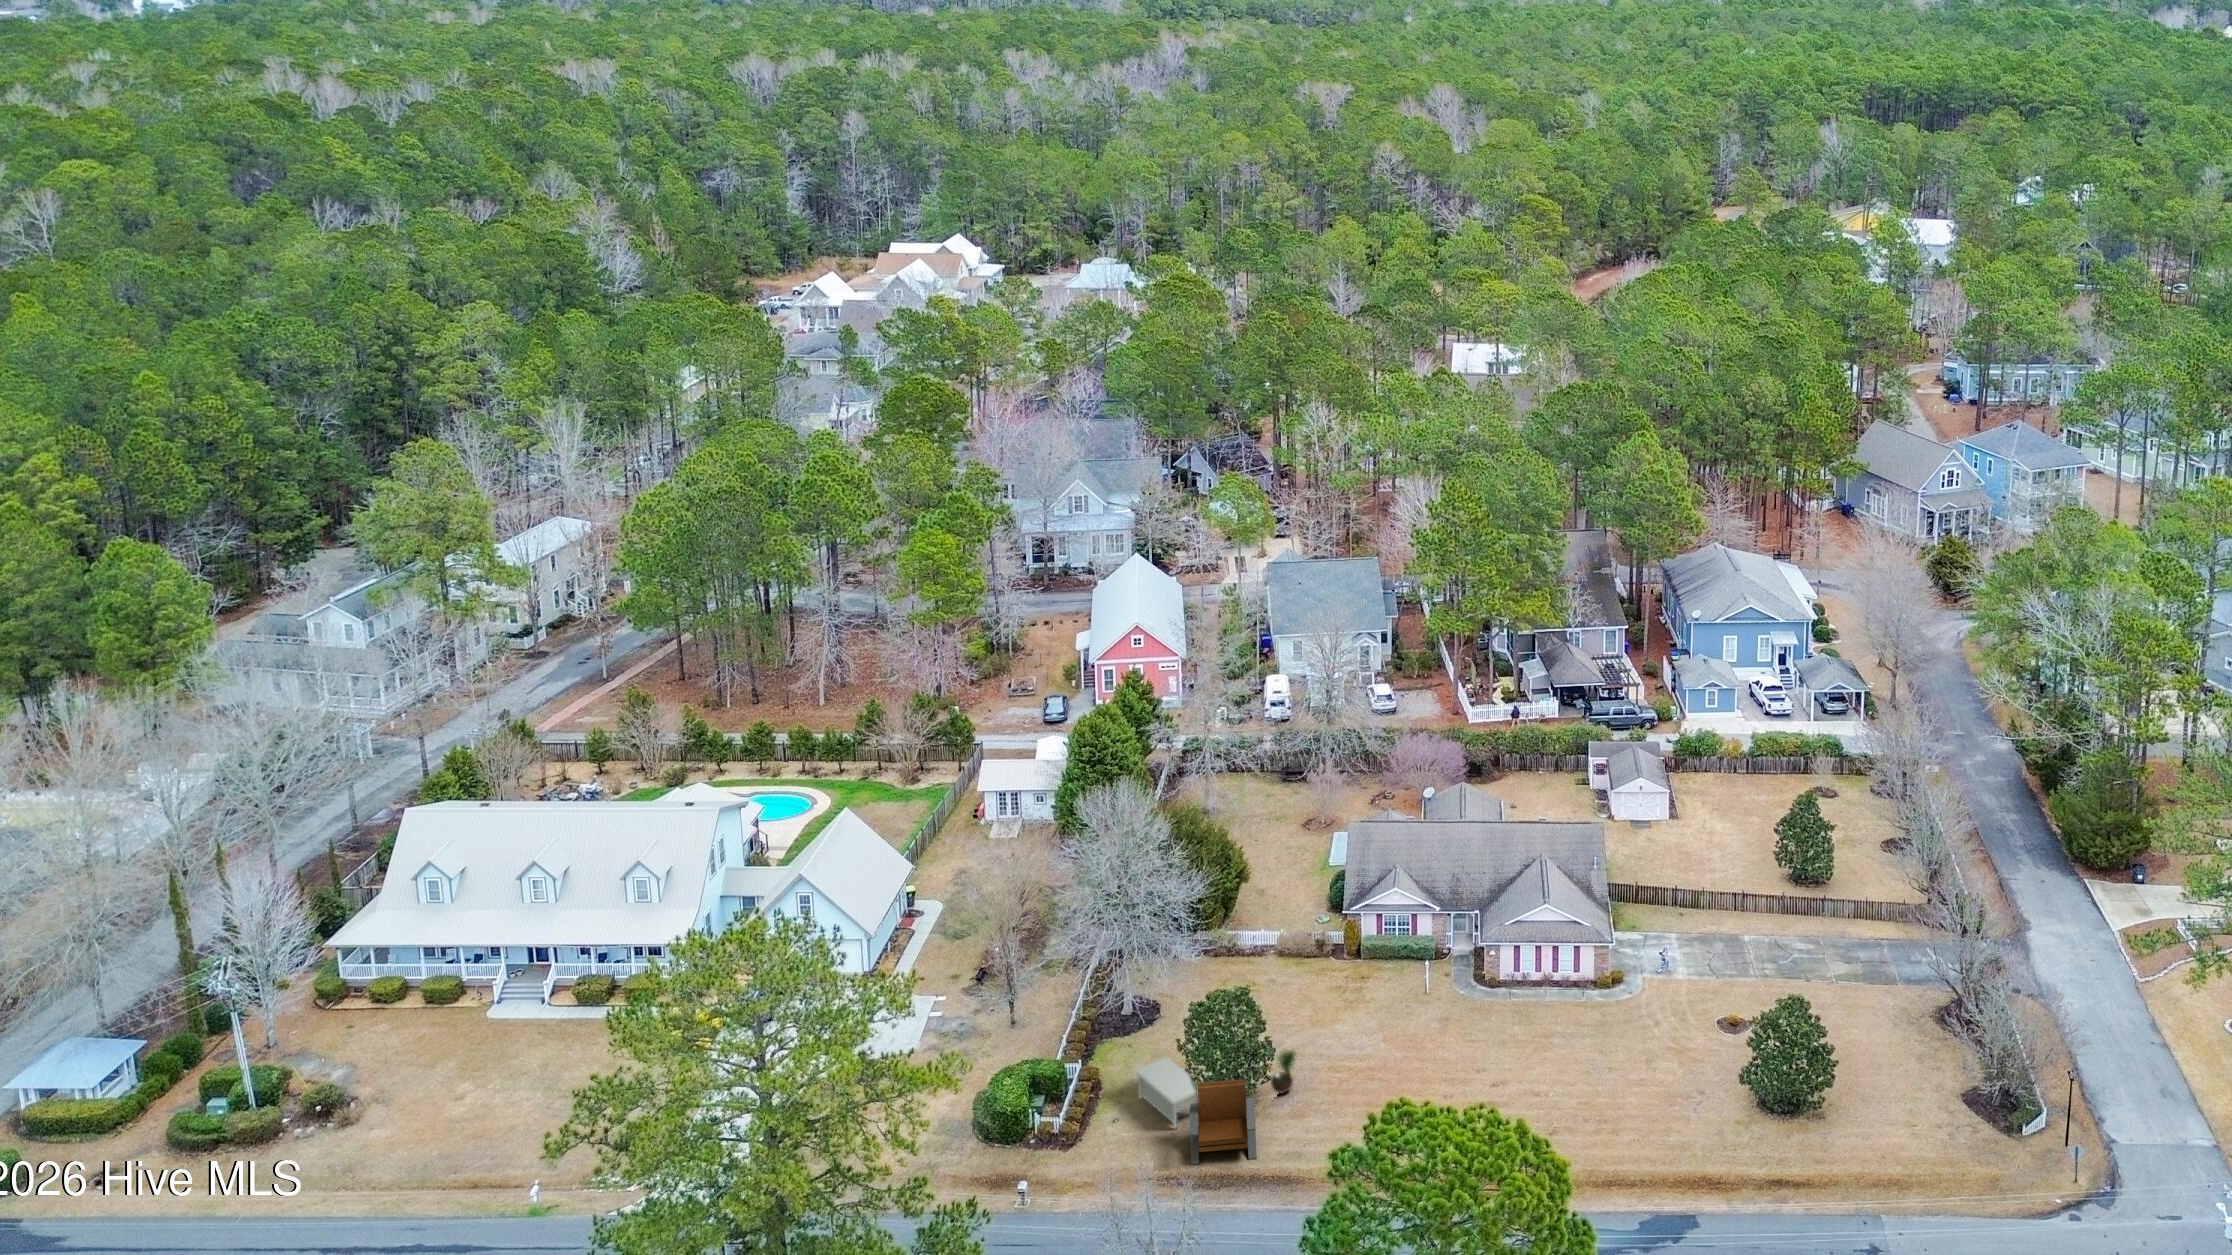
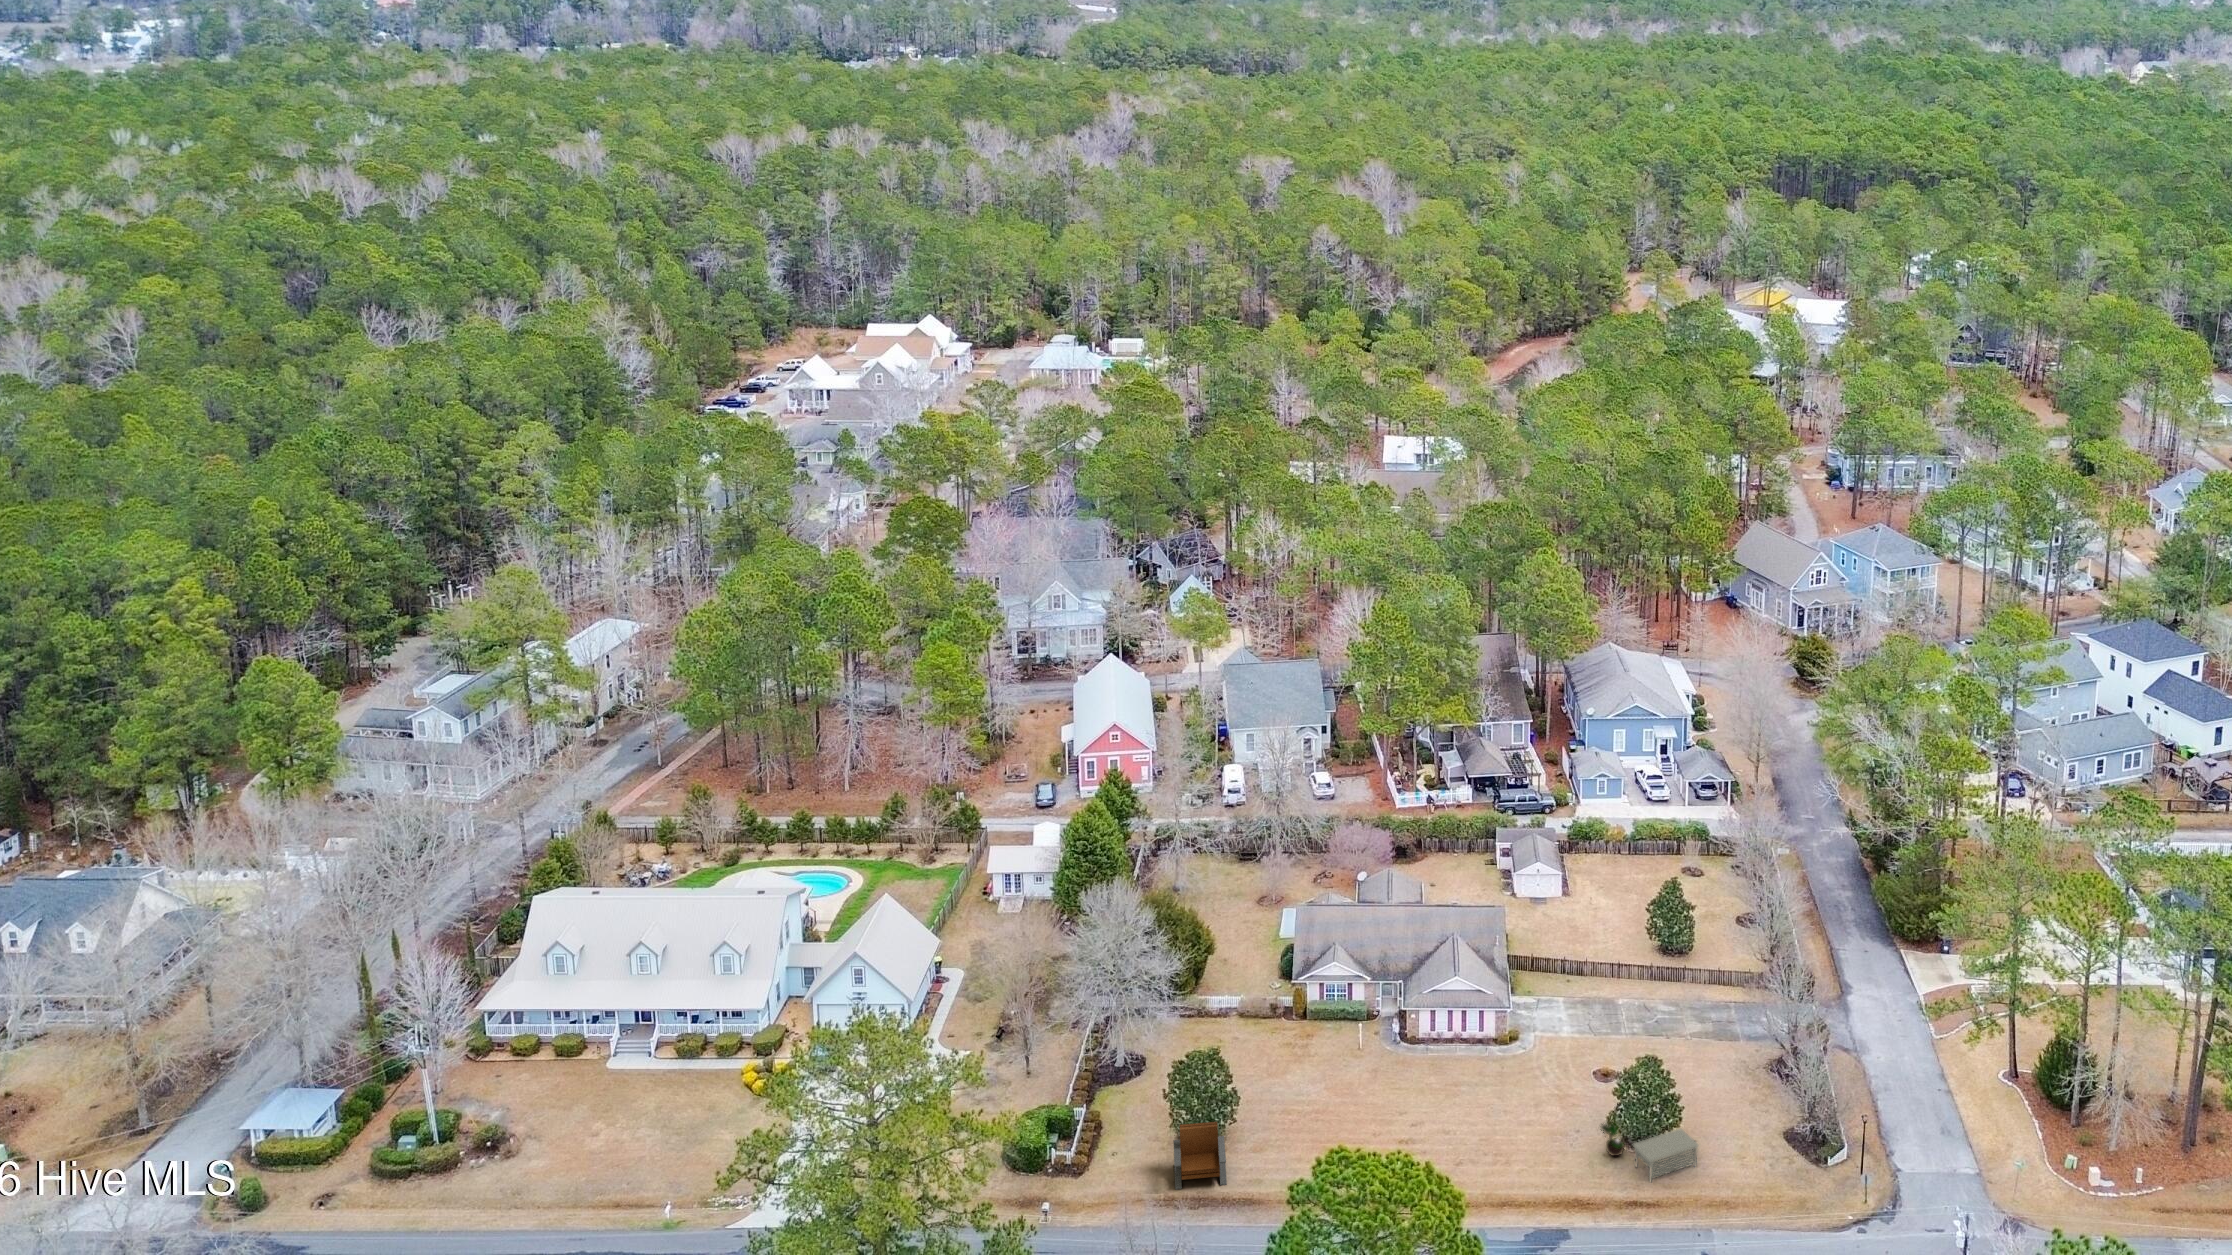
potted tree: present [1271,1050,1296,1093] -> present [1600,1122,1624,1156]
storage bench: present [1136,1057,1197,1129] -> present [1633,1129,1699,1181]

